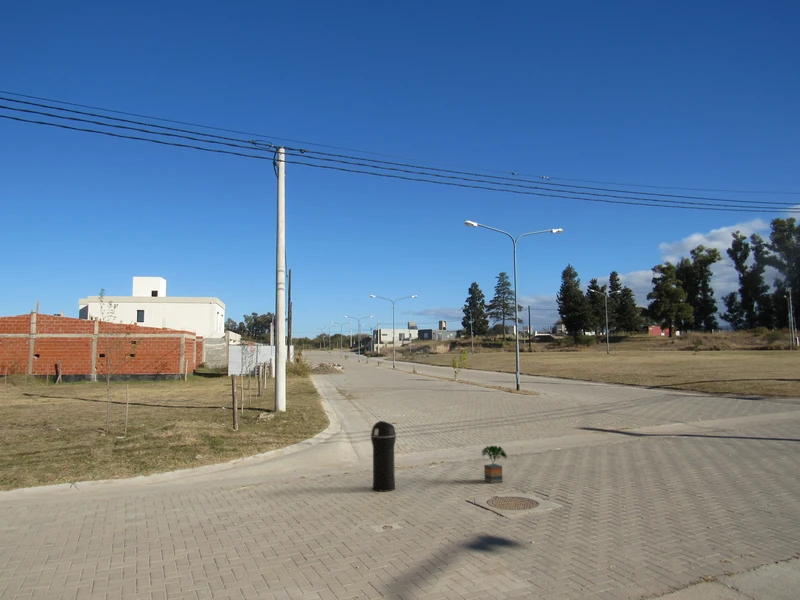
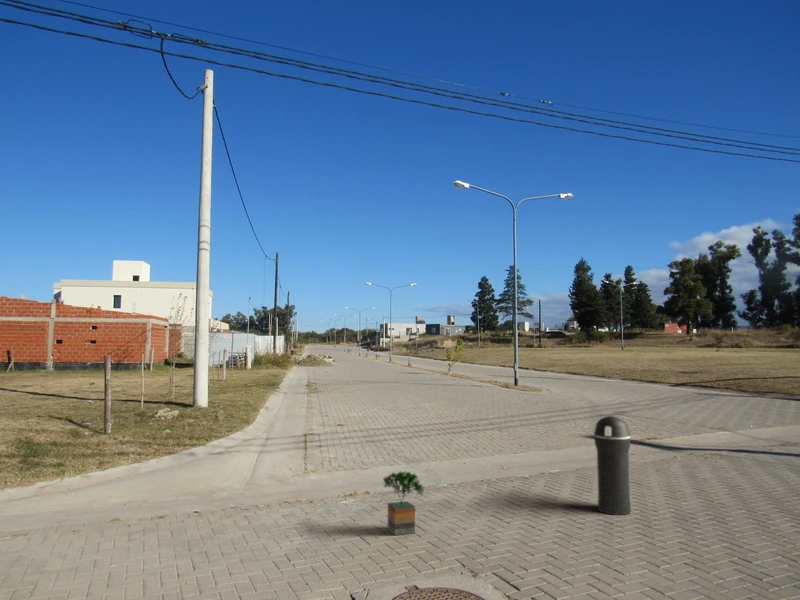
trash can: present [371,421,396,491] -> present [594,416,631,515]

